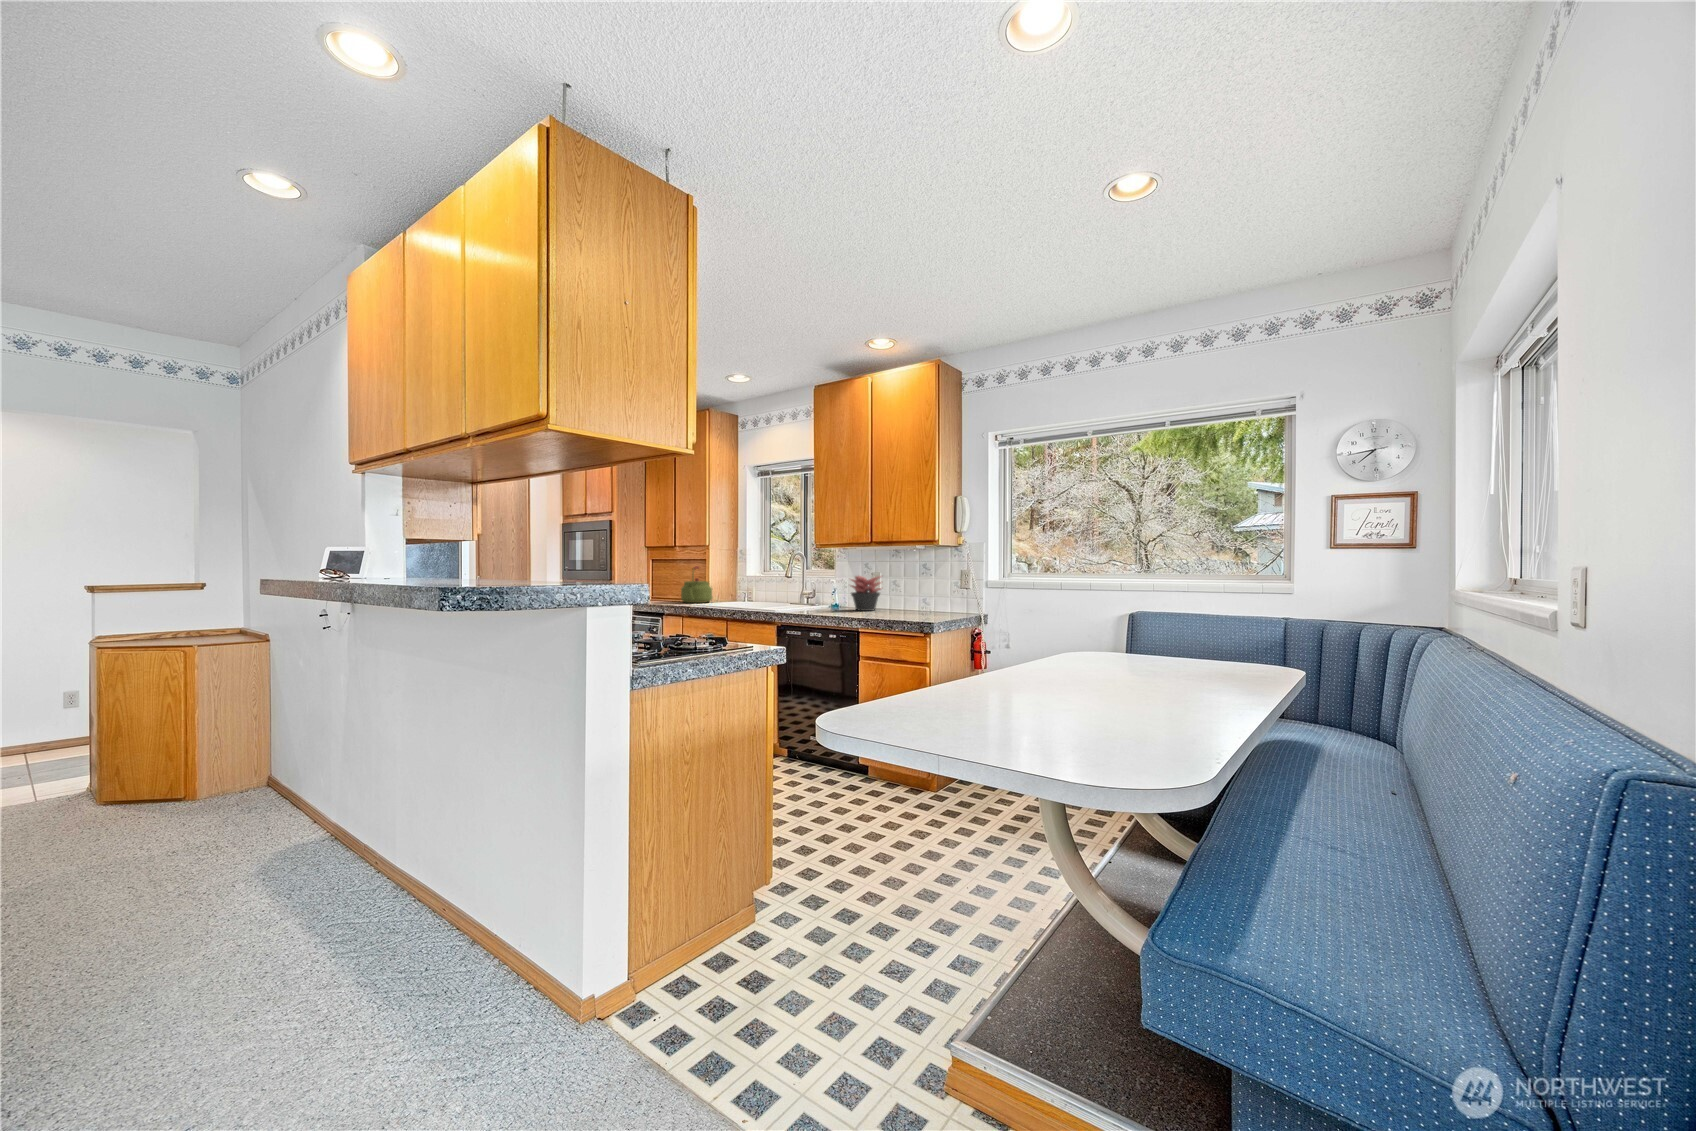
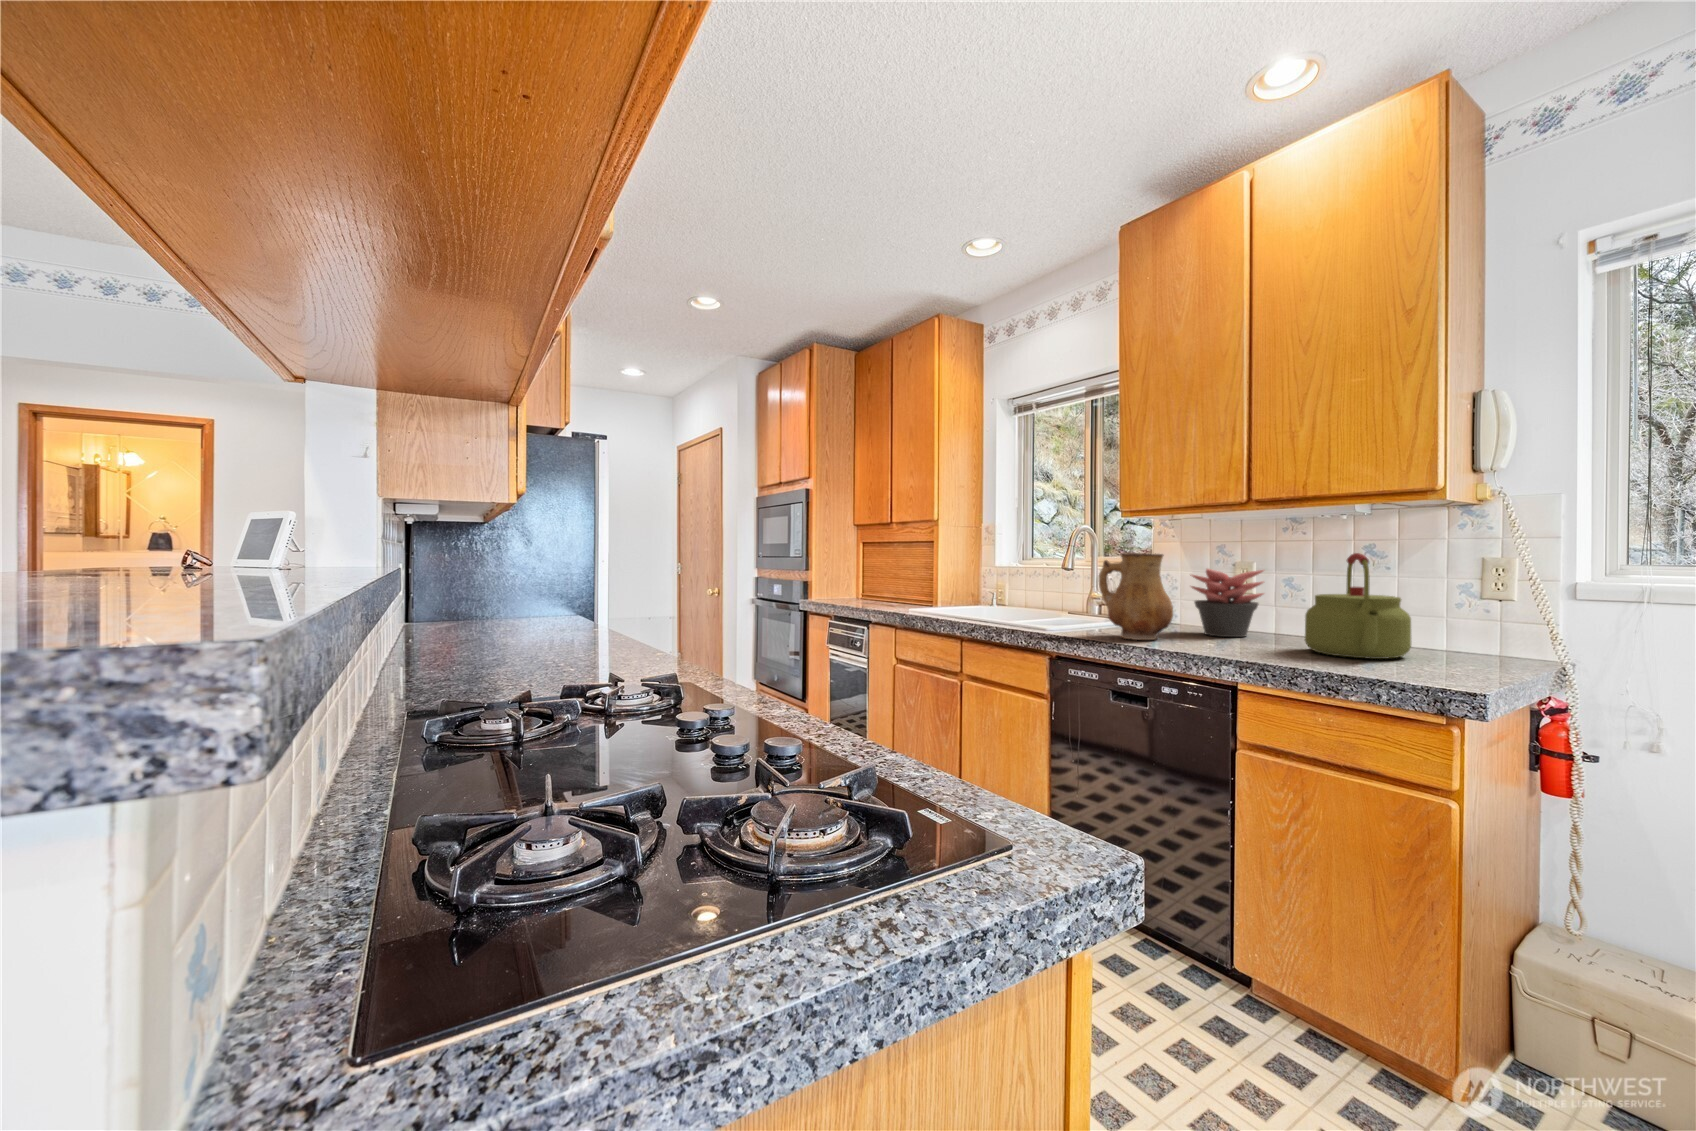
kettle: present [681,566,713,603] -> present [1305,553,1411,659]
ceramic pitcher: none [801,567,838,613] -> present [1099,553,1173,640]

